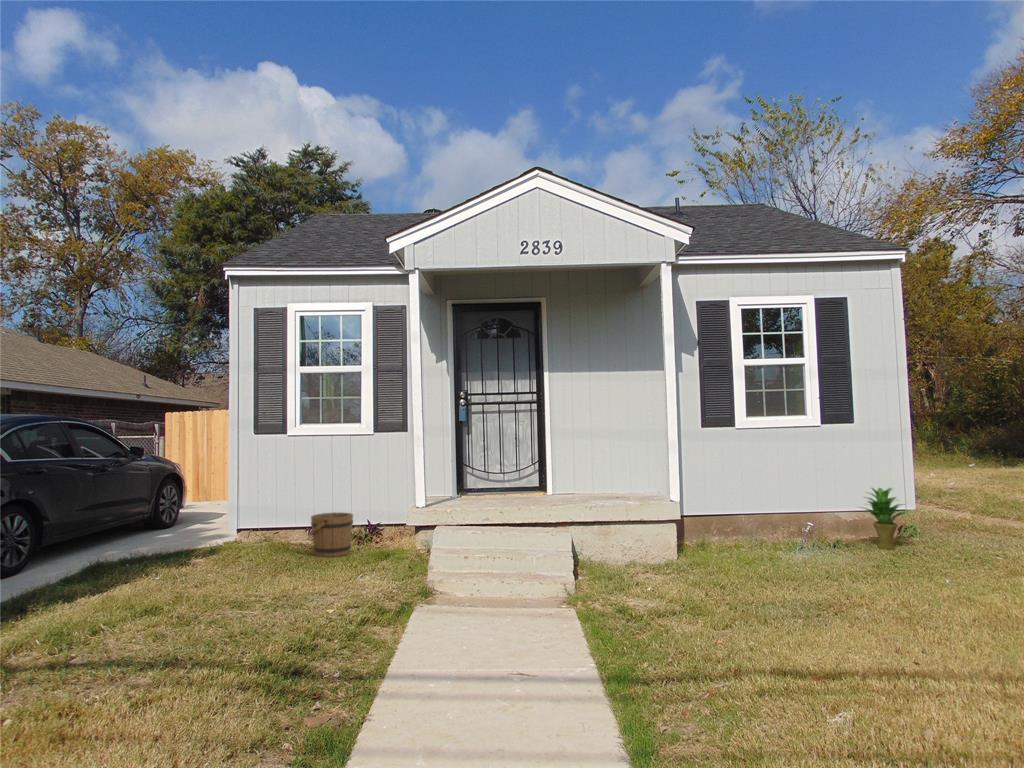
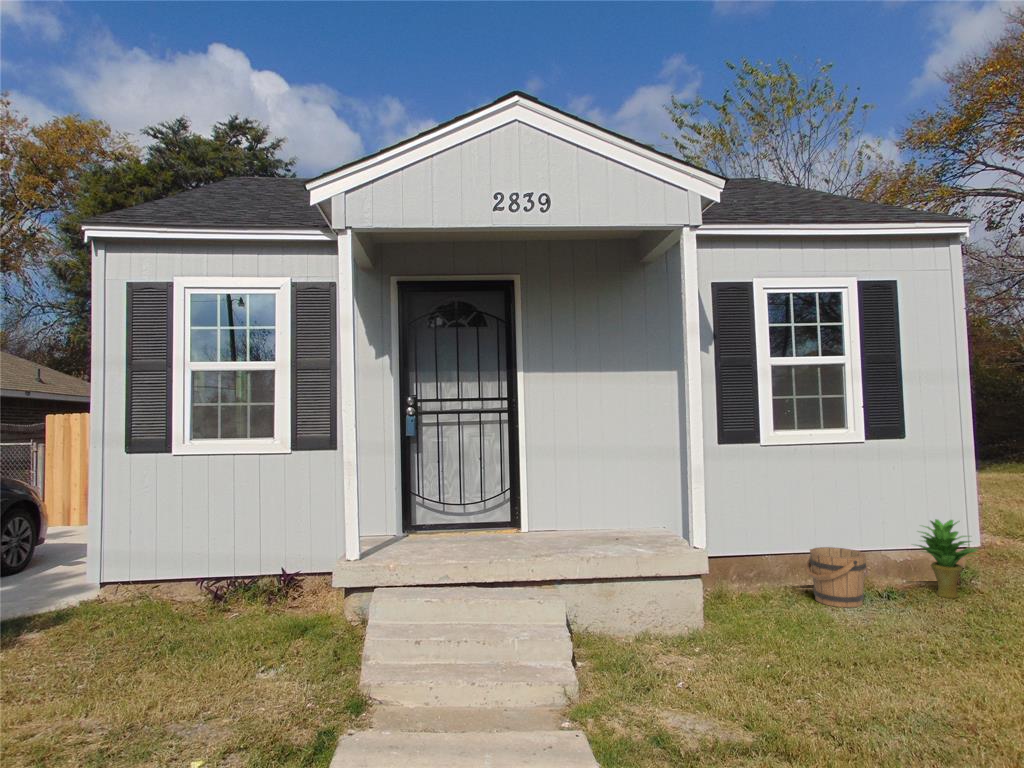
bucket: present [309,512,353,557] -> present [806,547,866,607]

